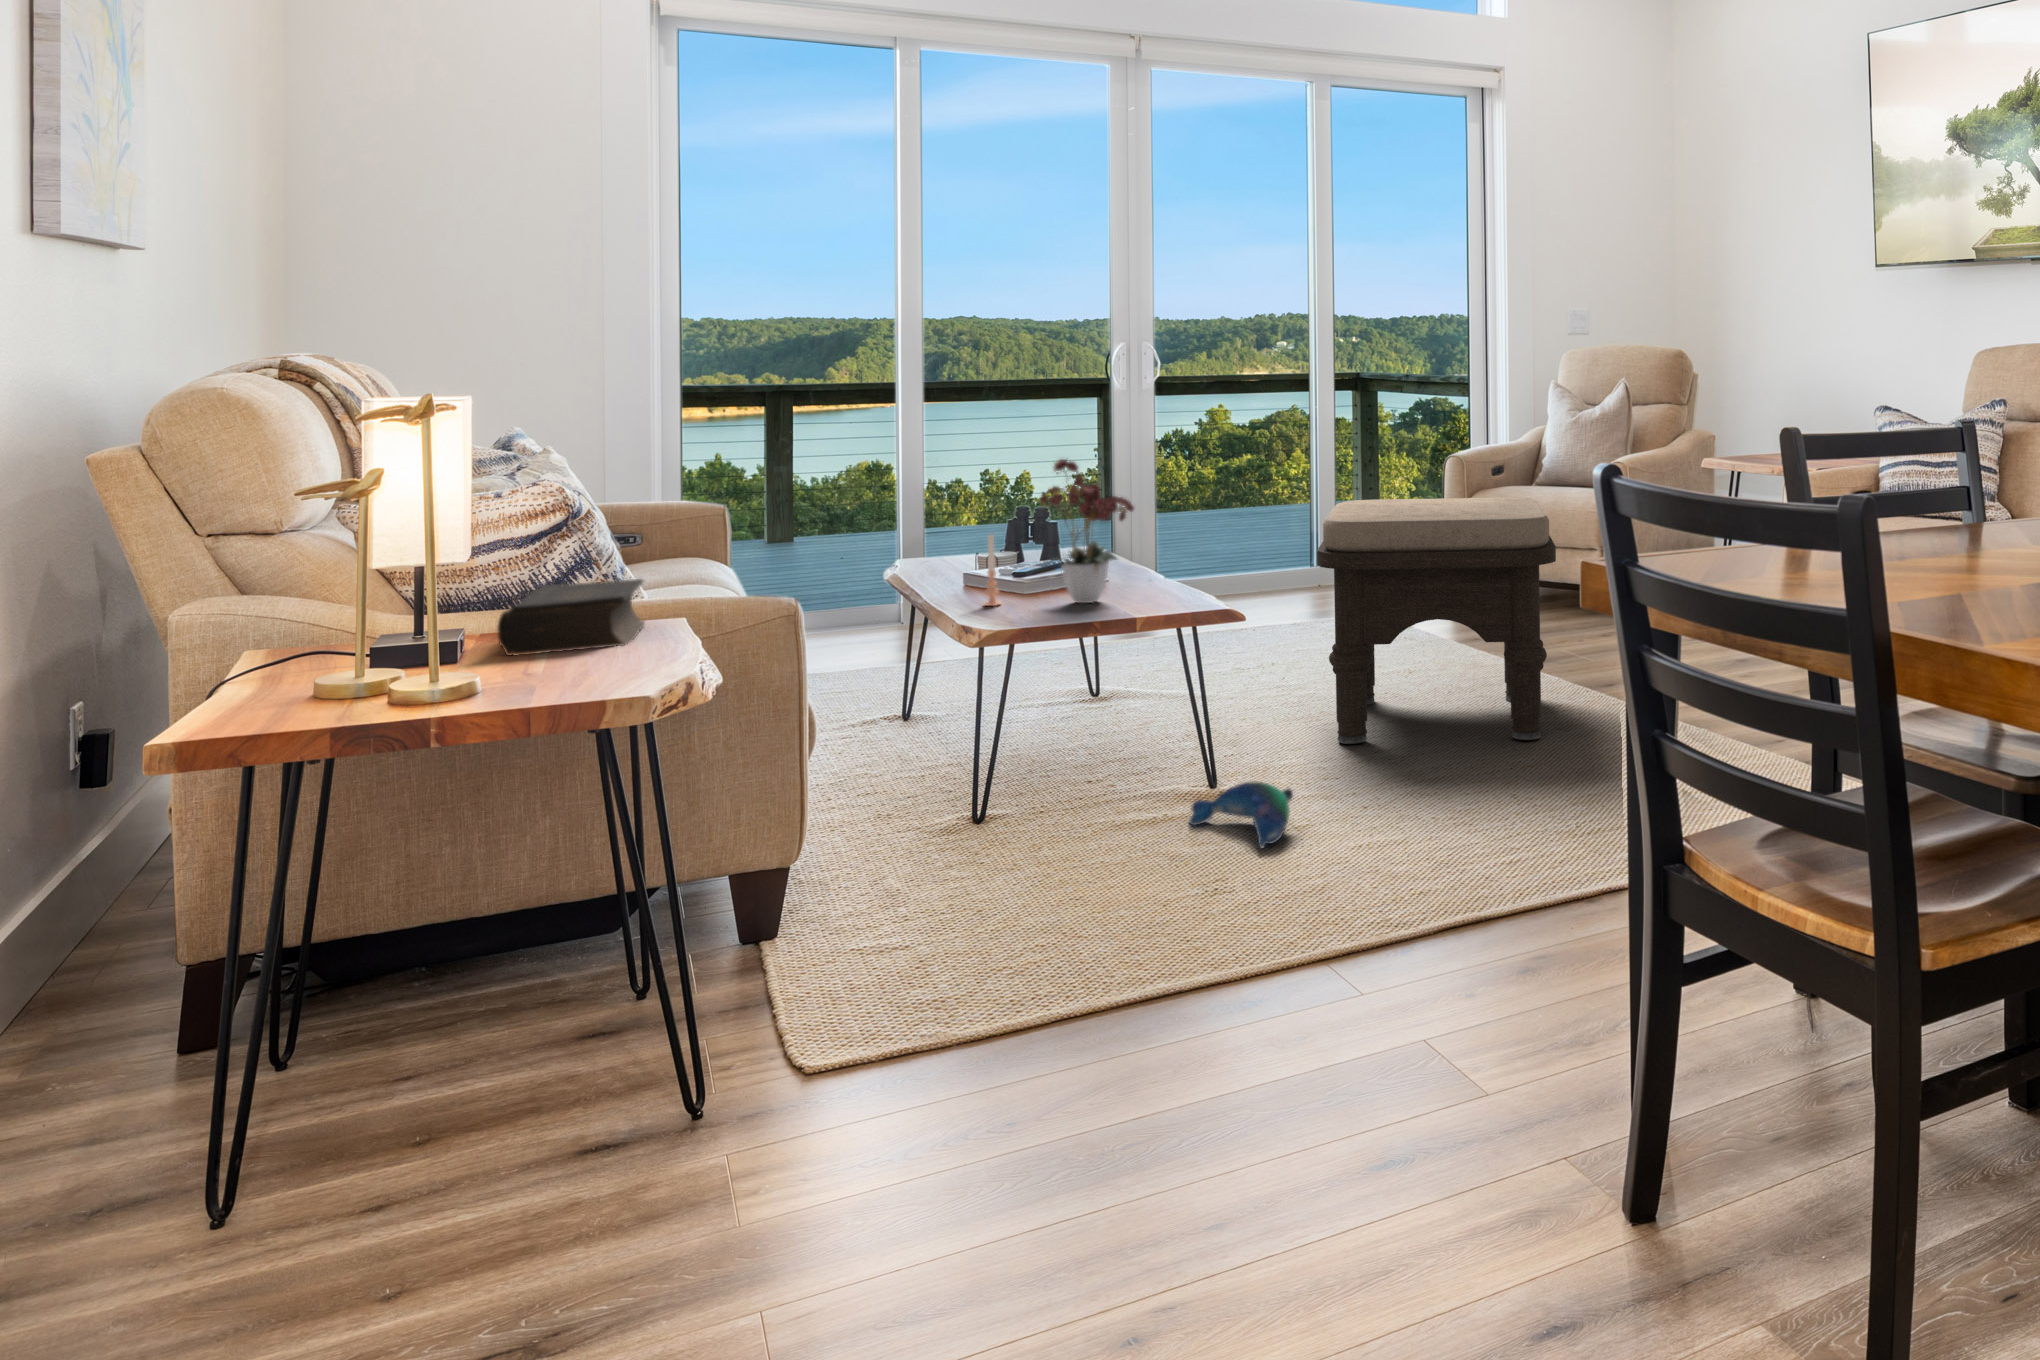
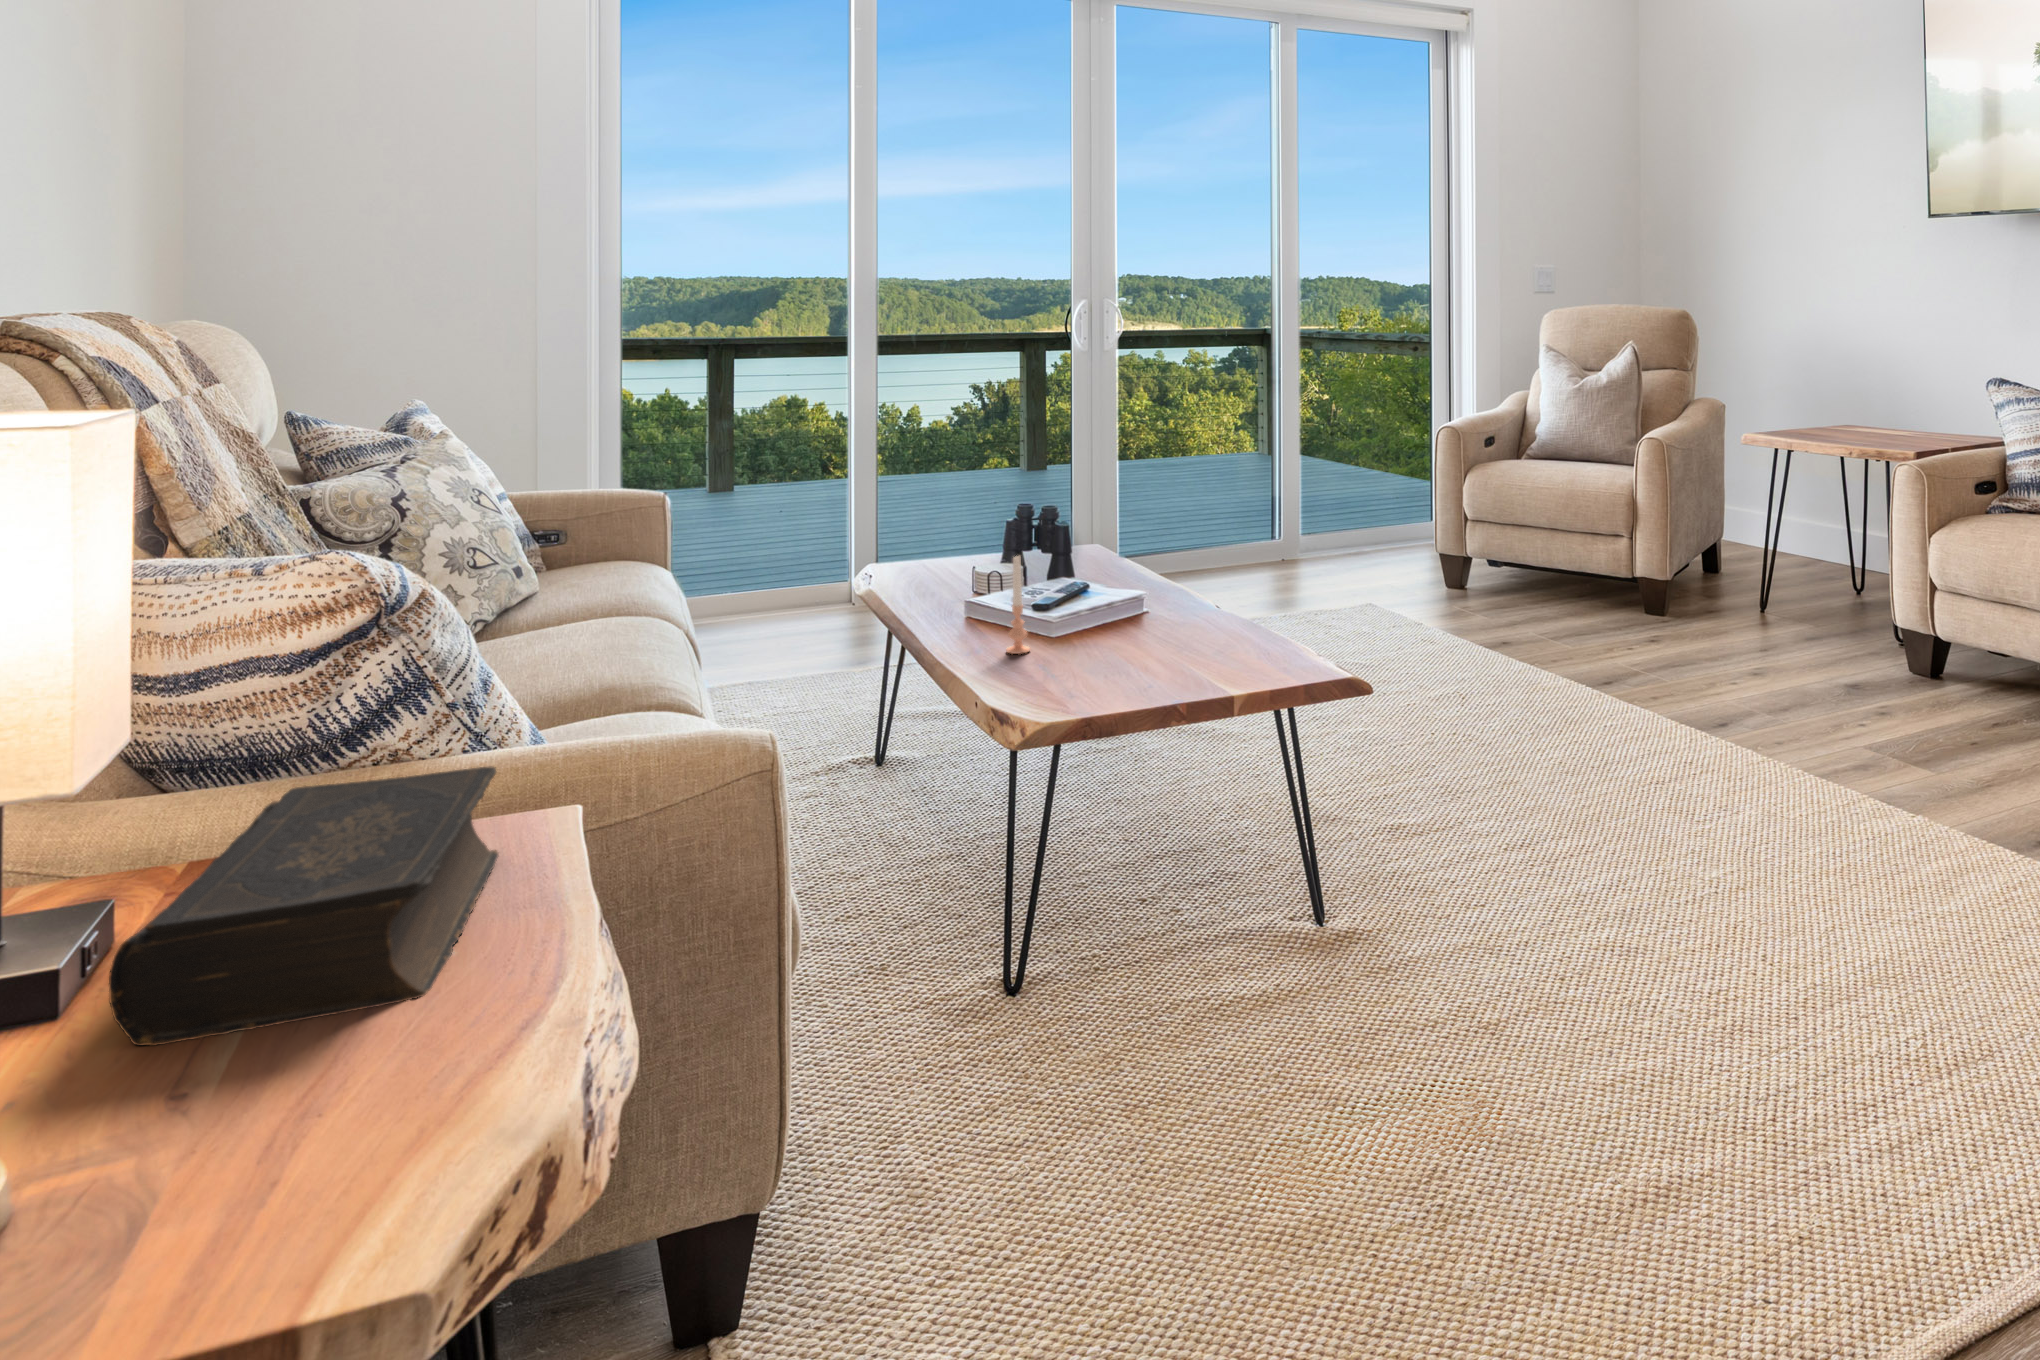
flower arrangement: present [1040,459,1134,603] -> none [1076,445,1218,652]
ottoman: present [1317,497,1556,744] -> none [1398,492,1737,827]
plush toy: present [1190,781,1293,848] -> none [1323,943,1491,1079]

